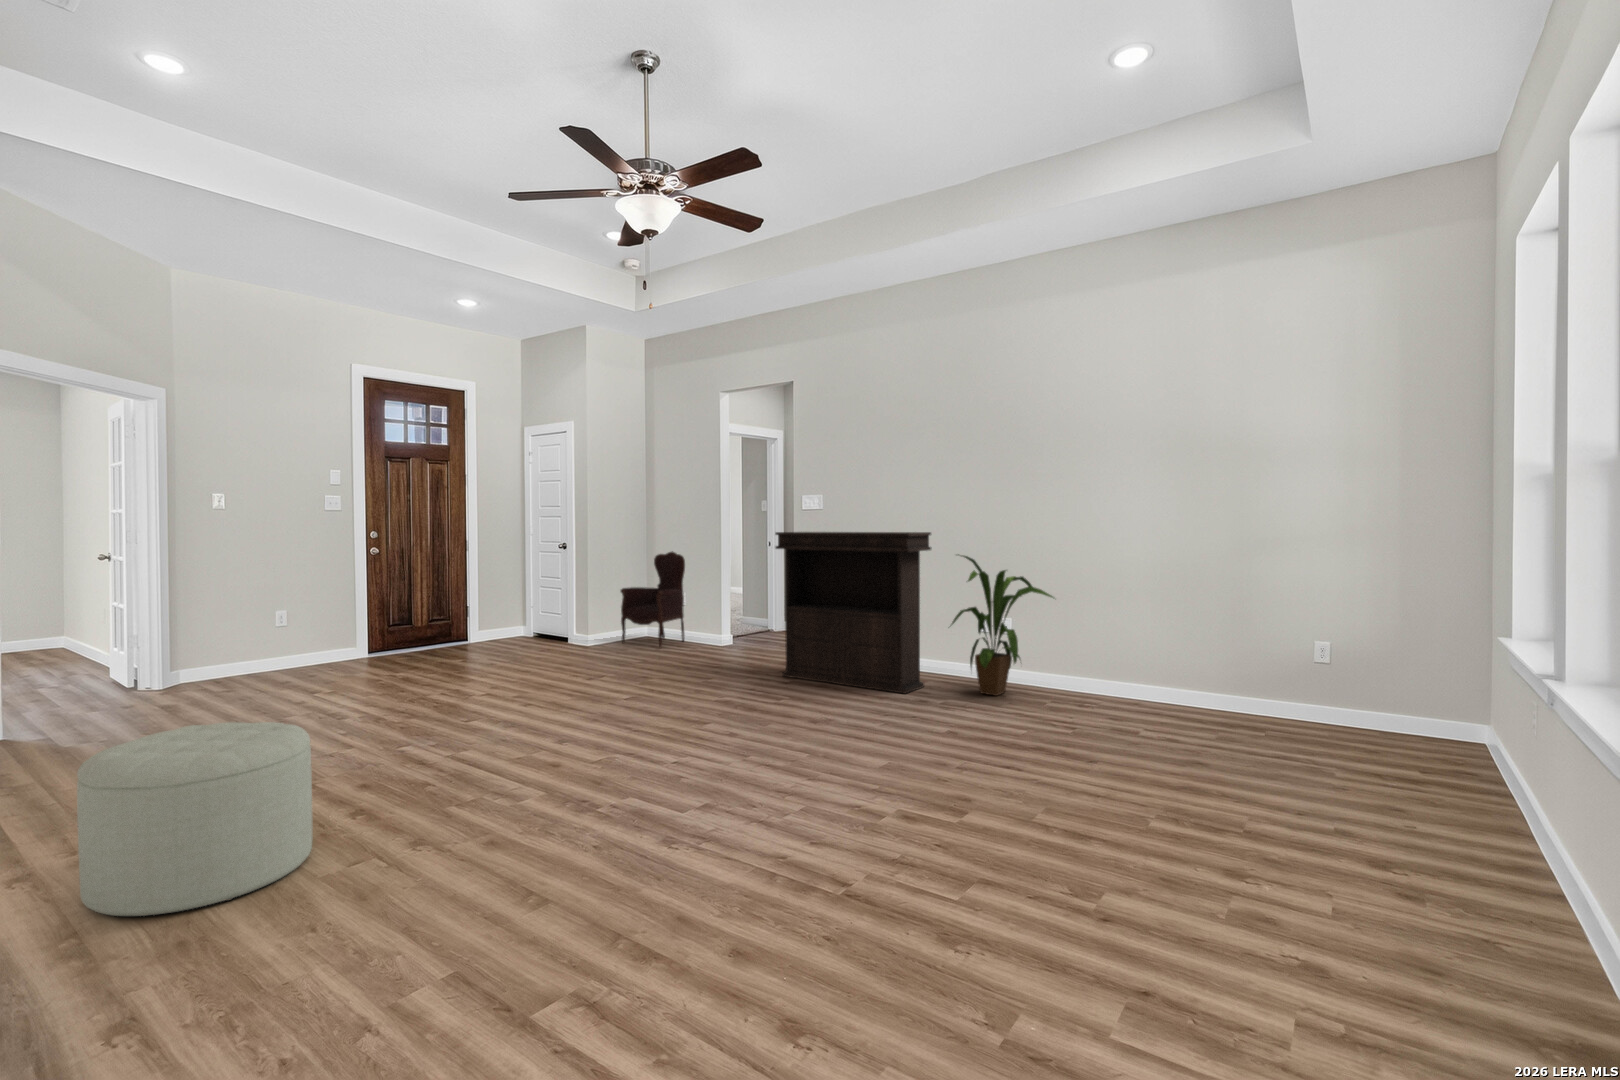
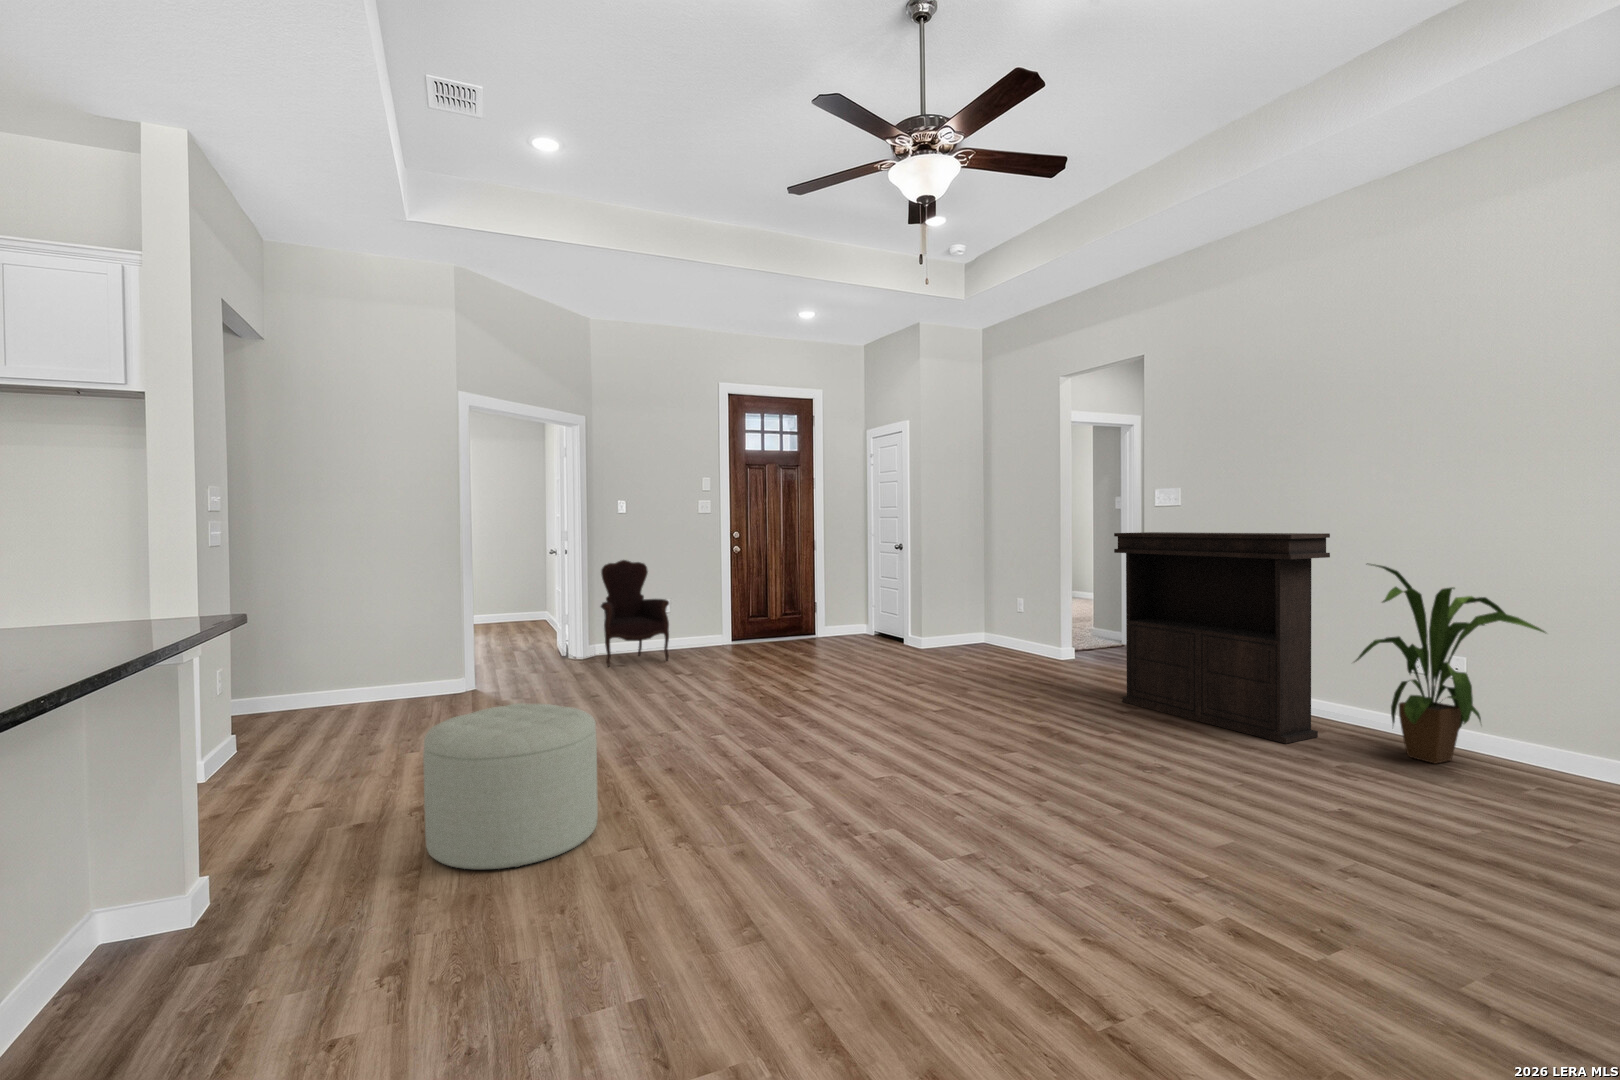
armchair: present [621,551,685,648] -> present [601,560,669,667]

